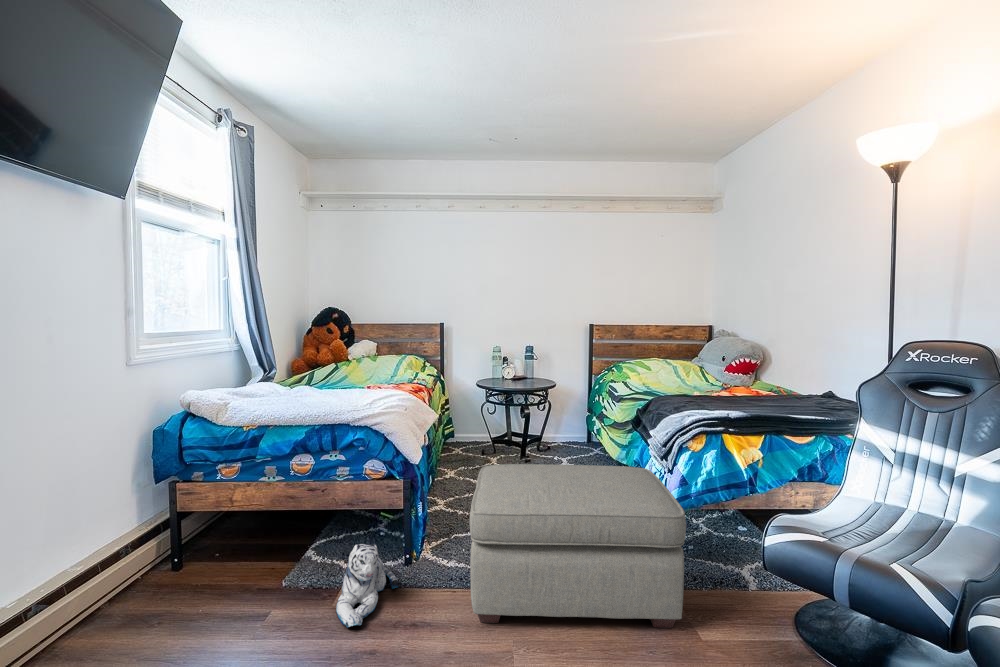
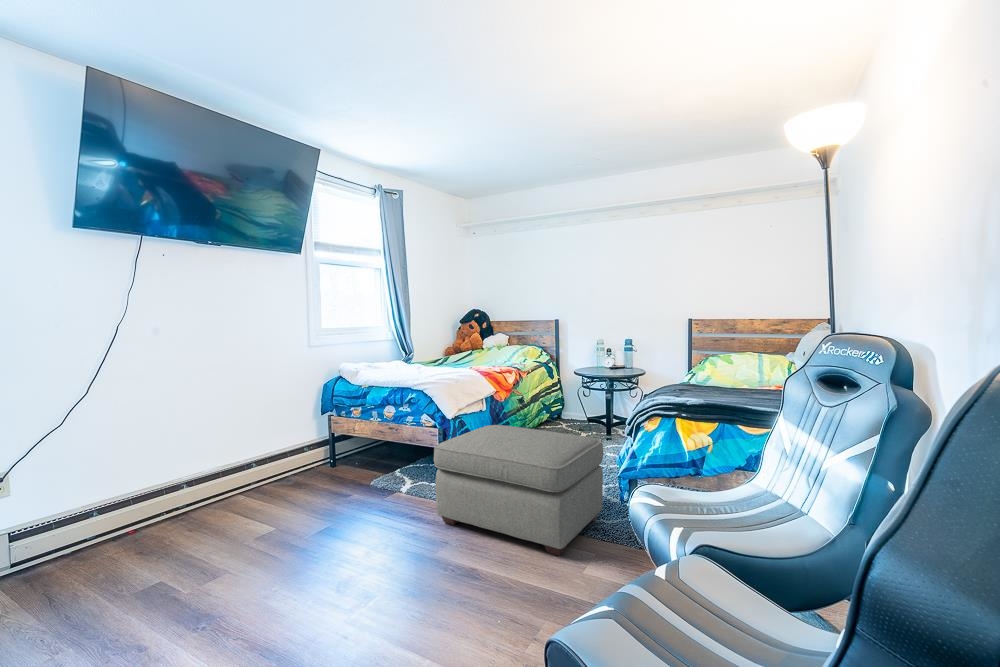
plush toy: present [336,544,398,628] -> none [375,462,427,508]

